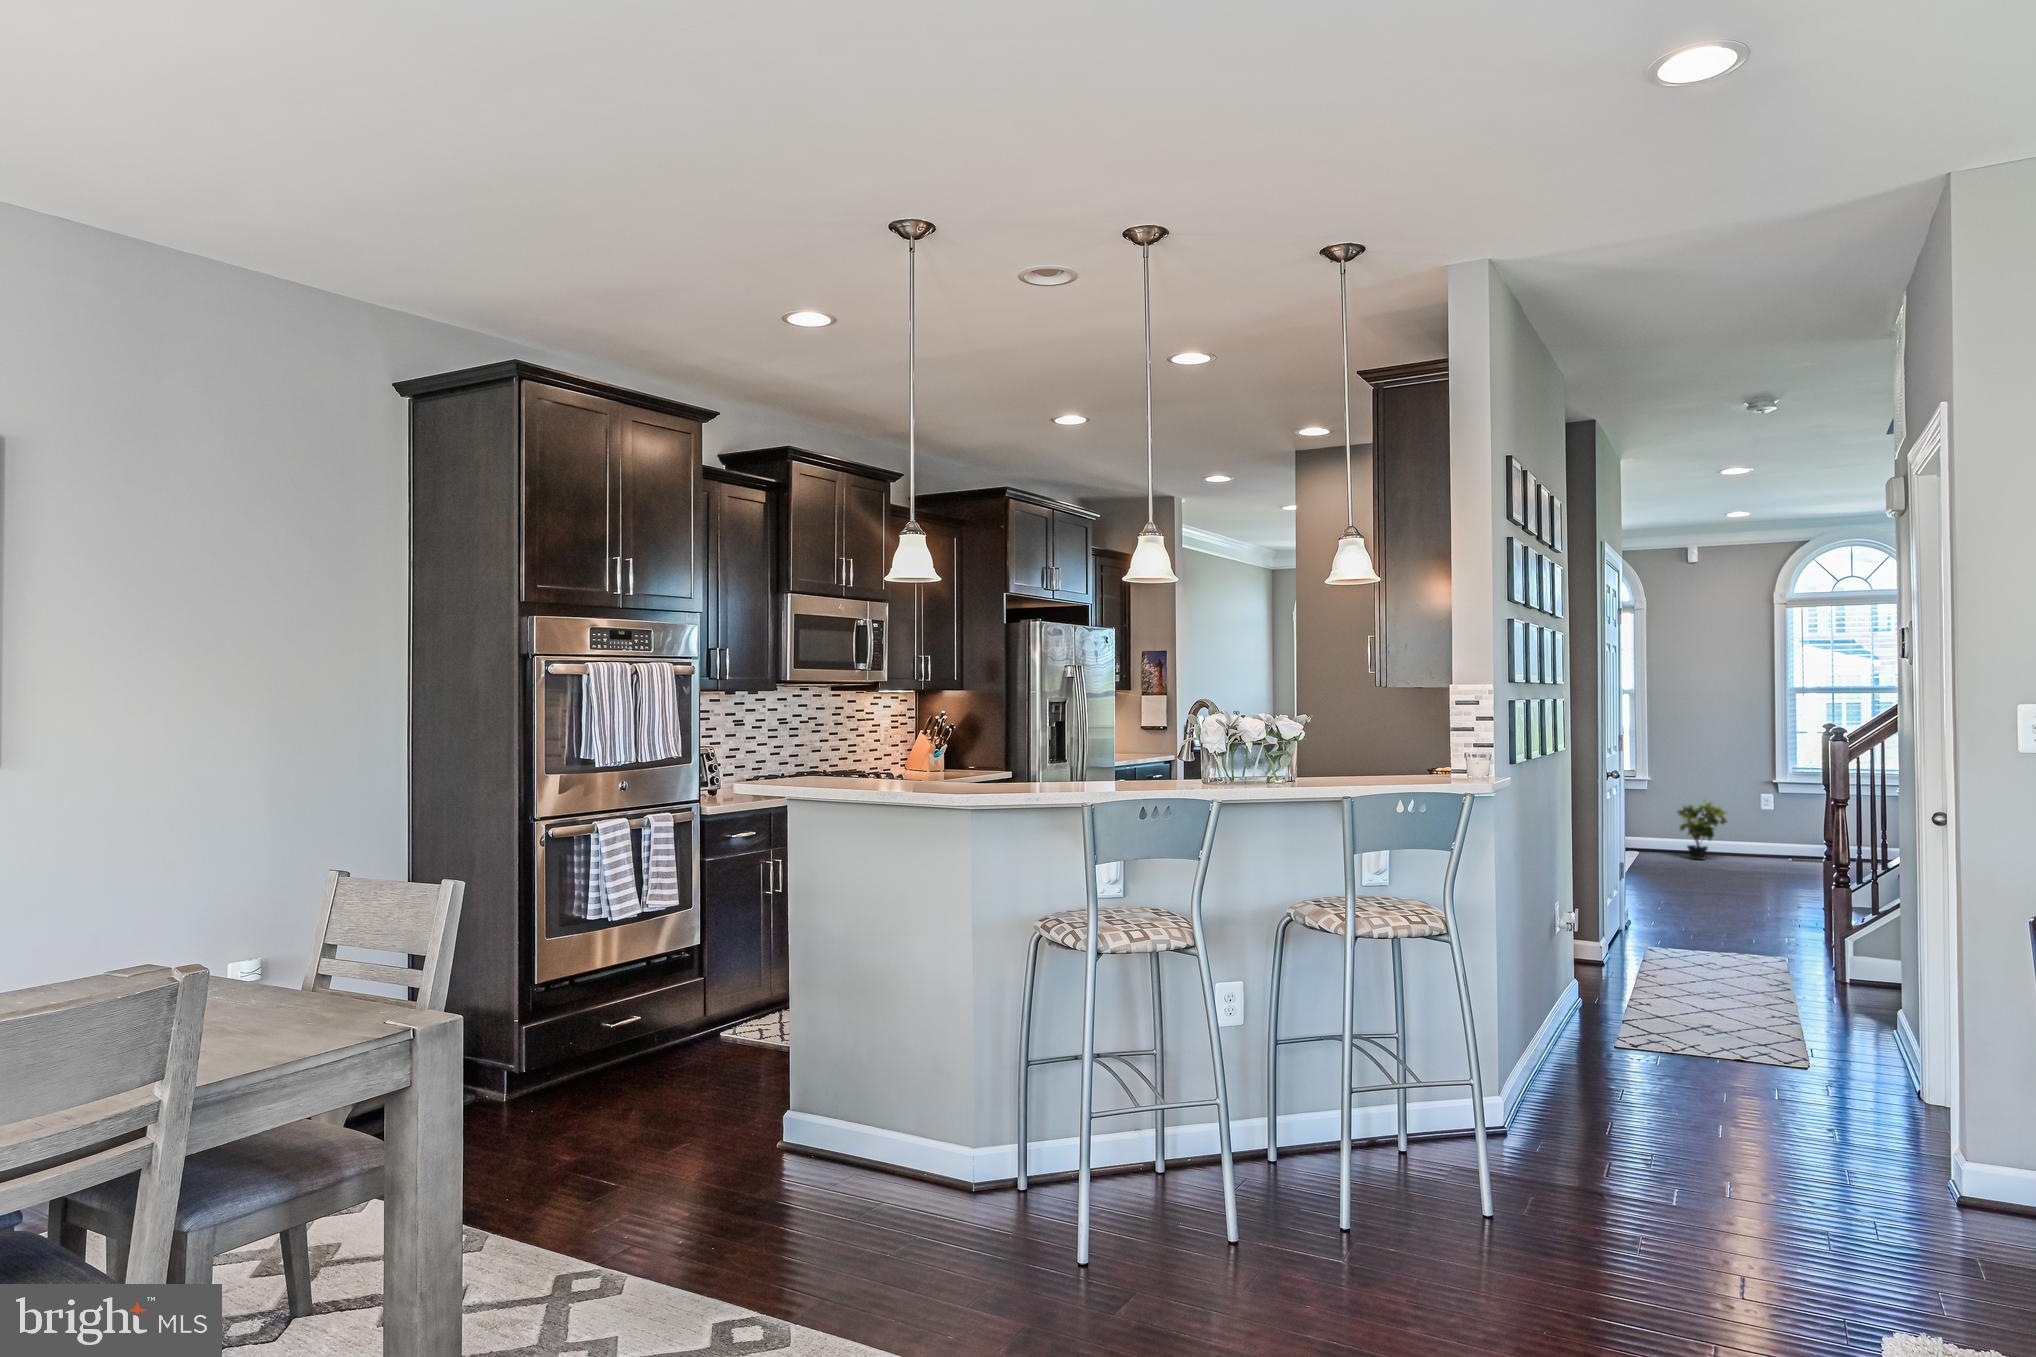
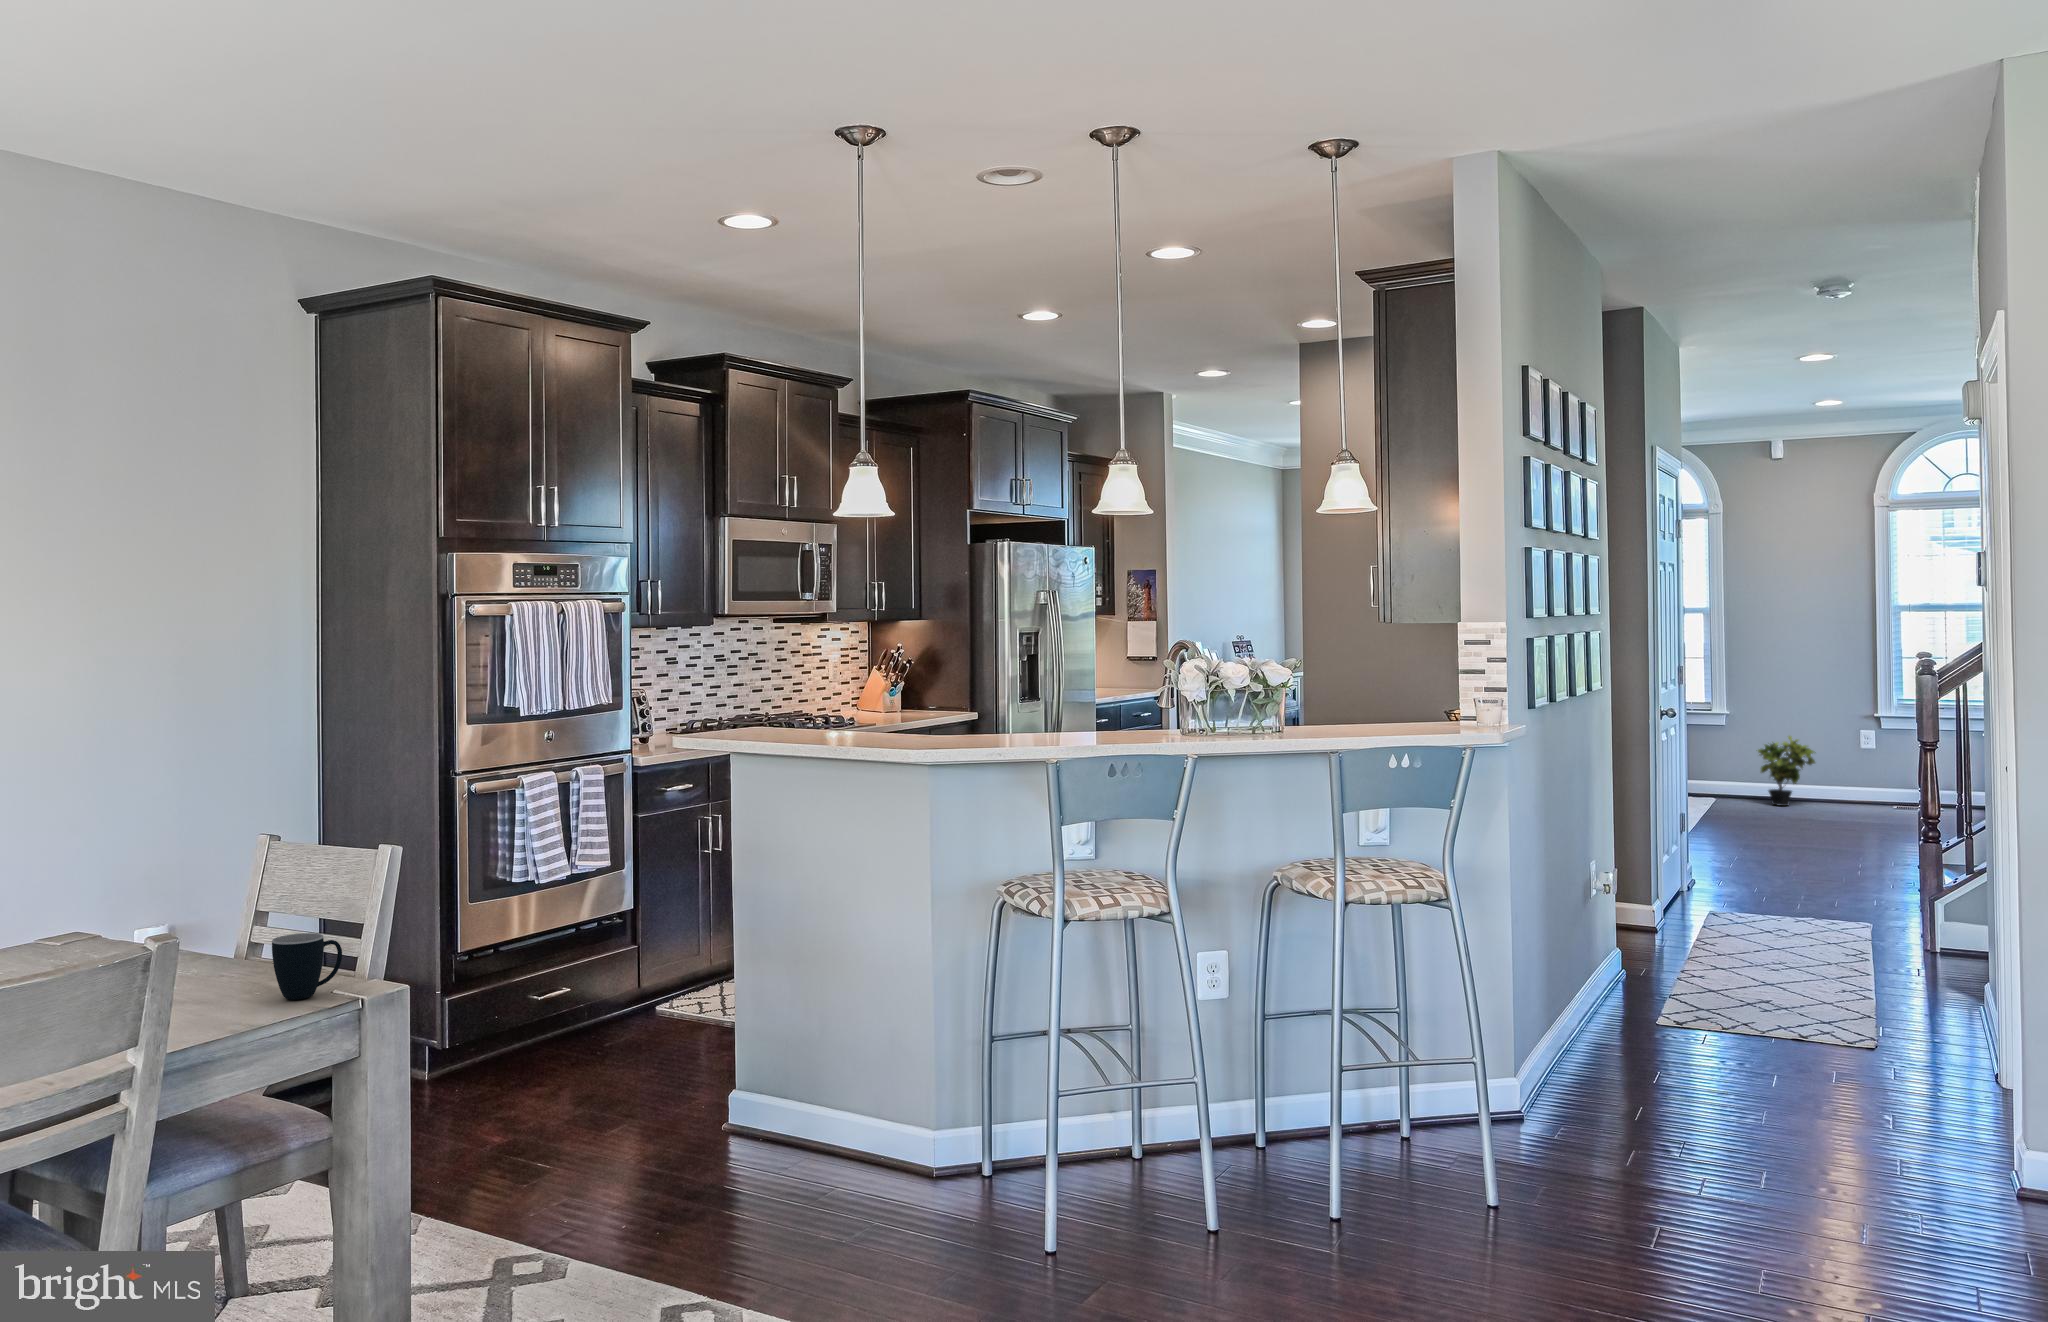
mug: none [337,959,407,1024] -> present [272,933,342,1000]

